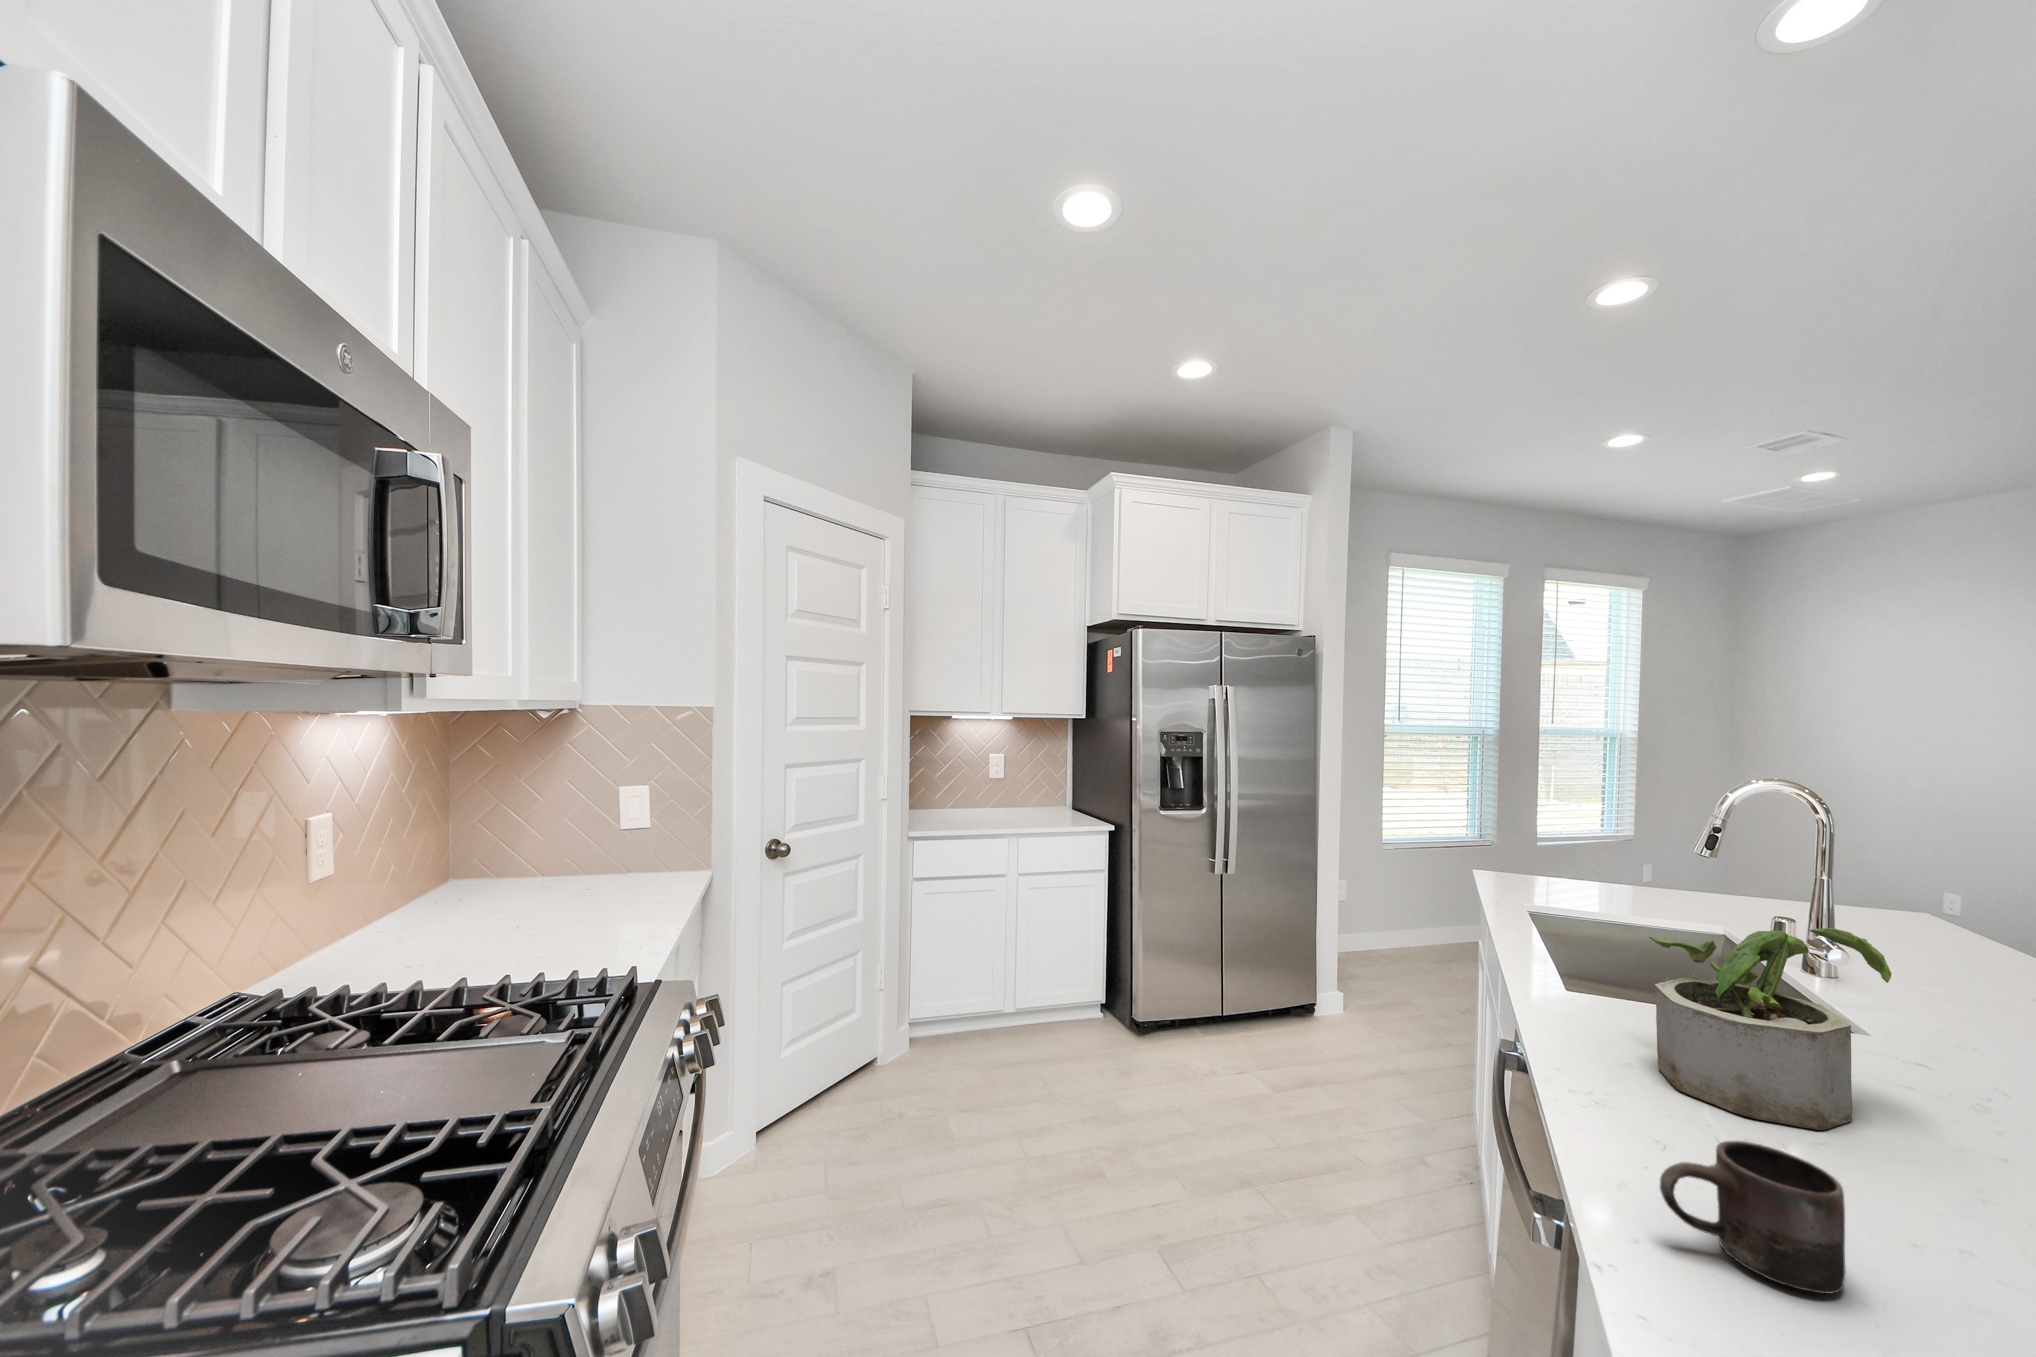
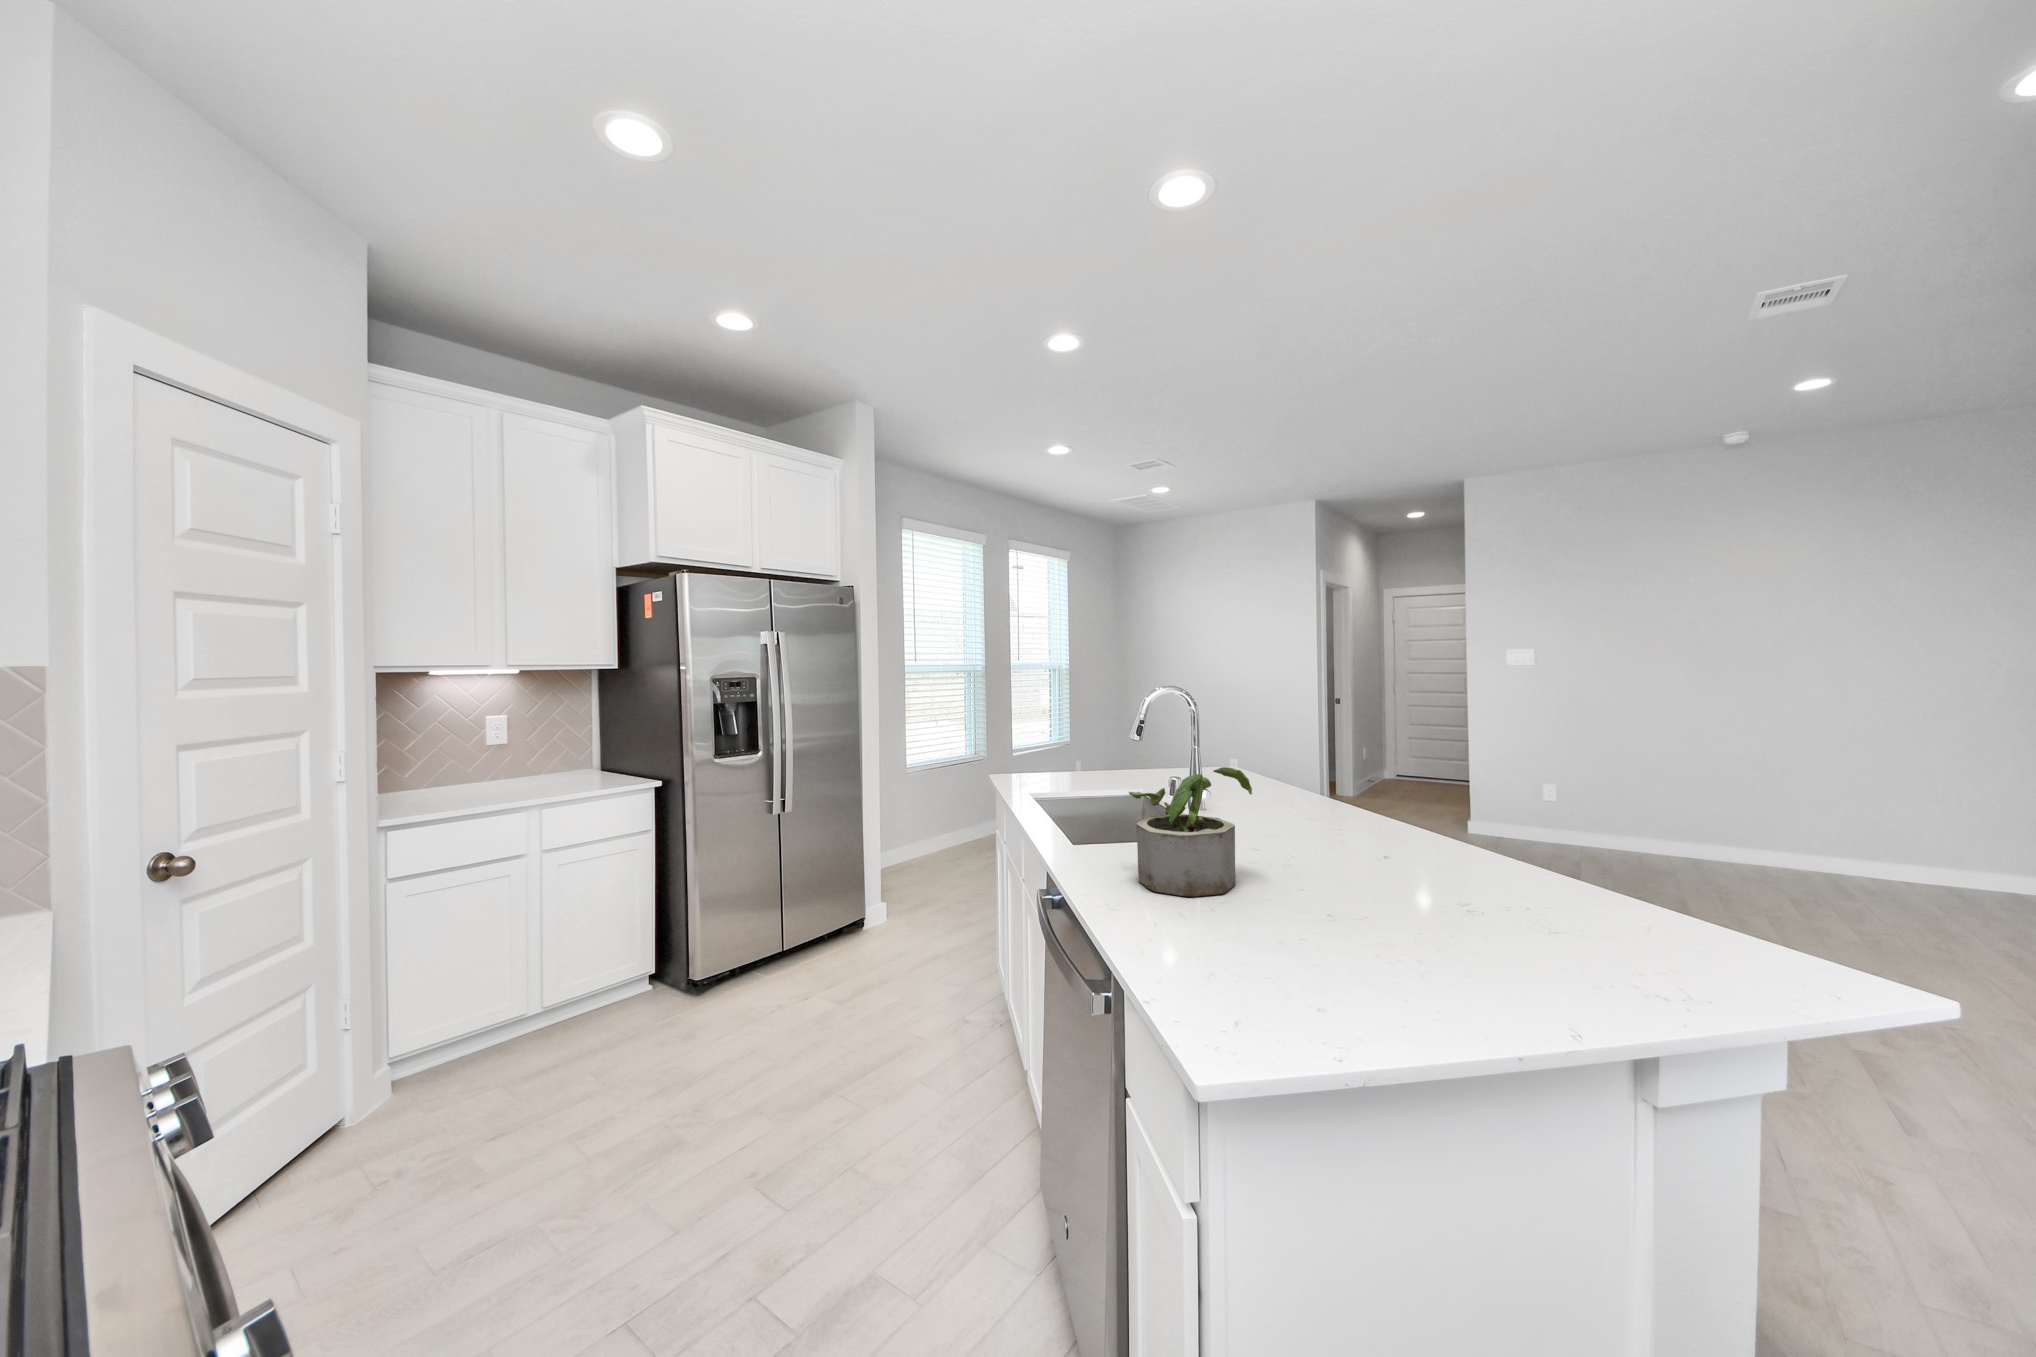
mug: present [1660,1141,1845,1294] -> none [1172,900,1260,980]

